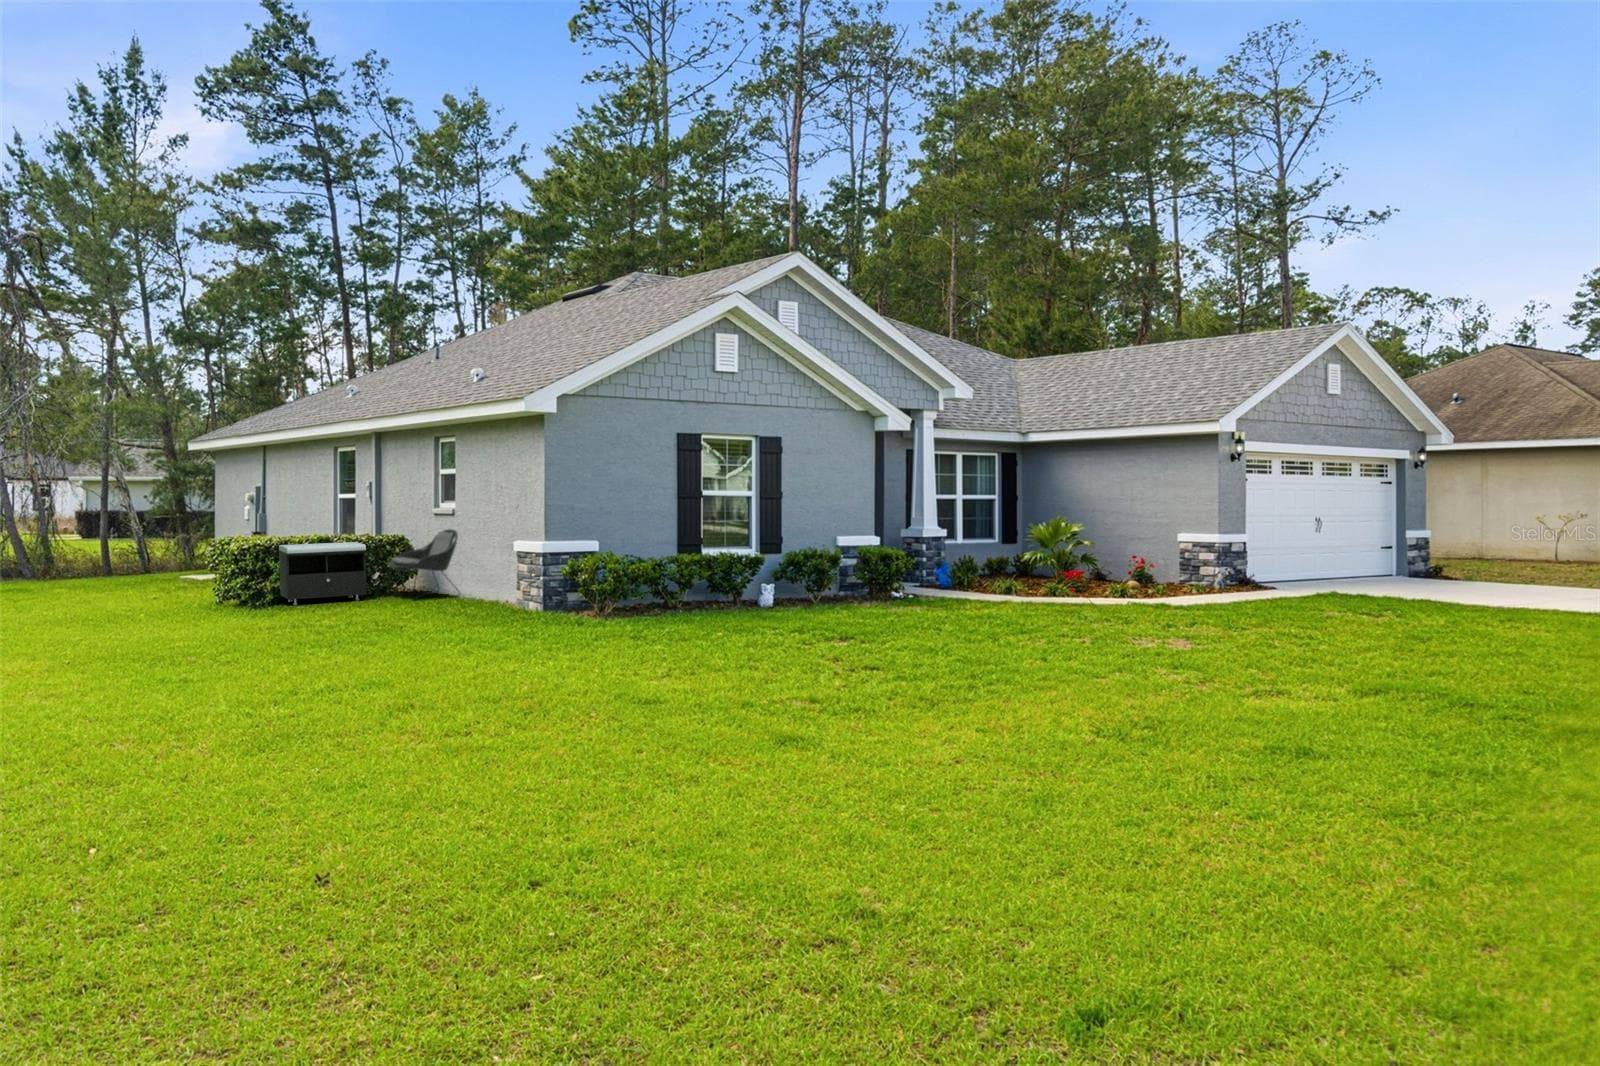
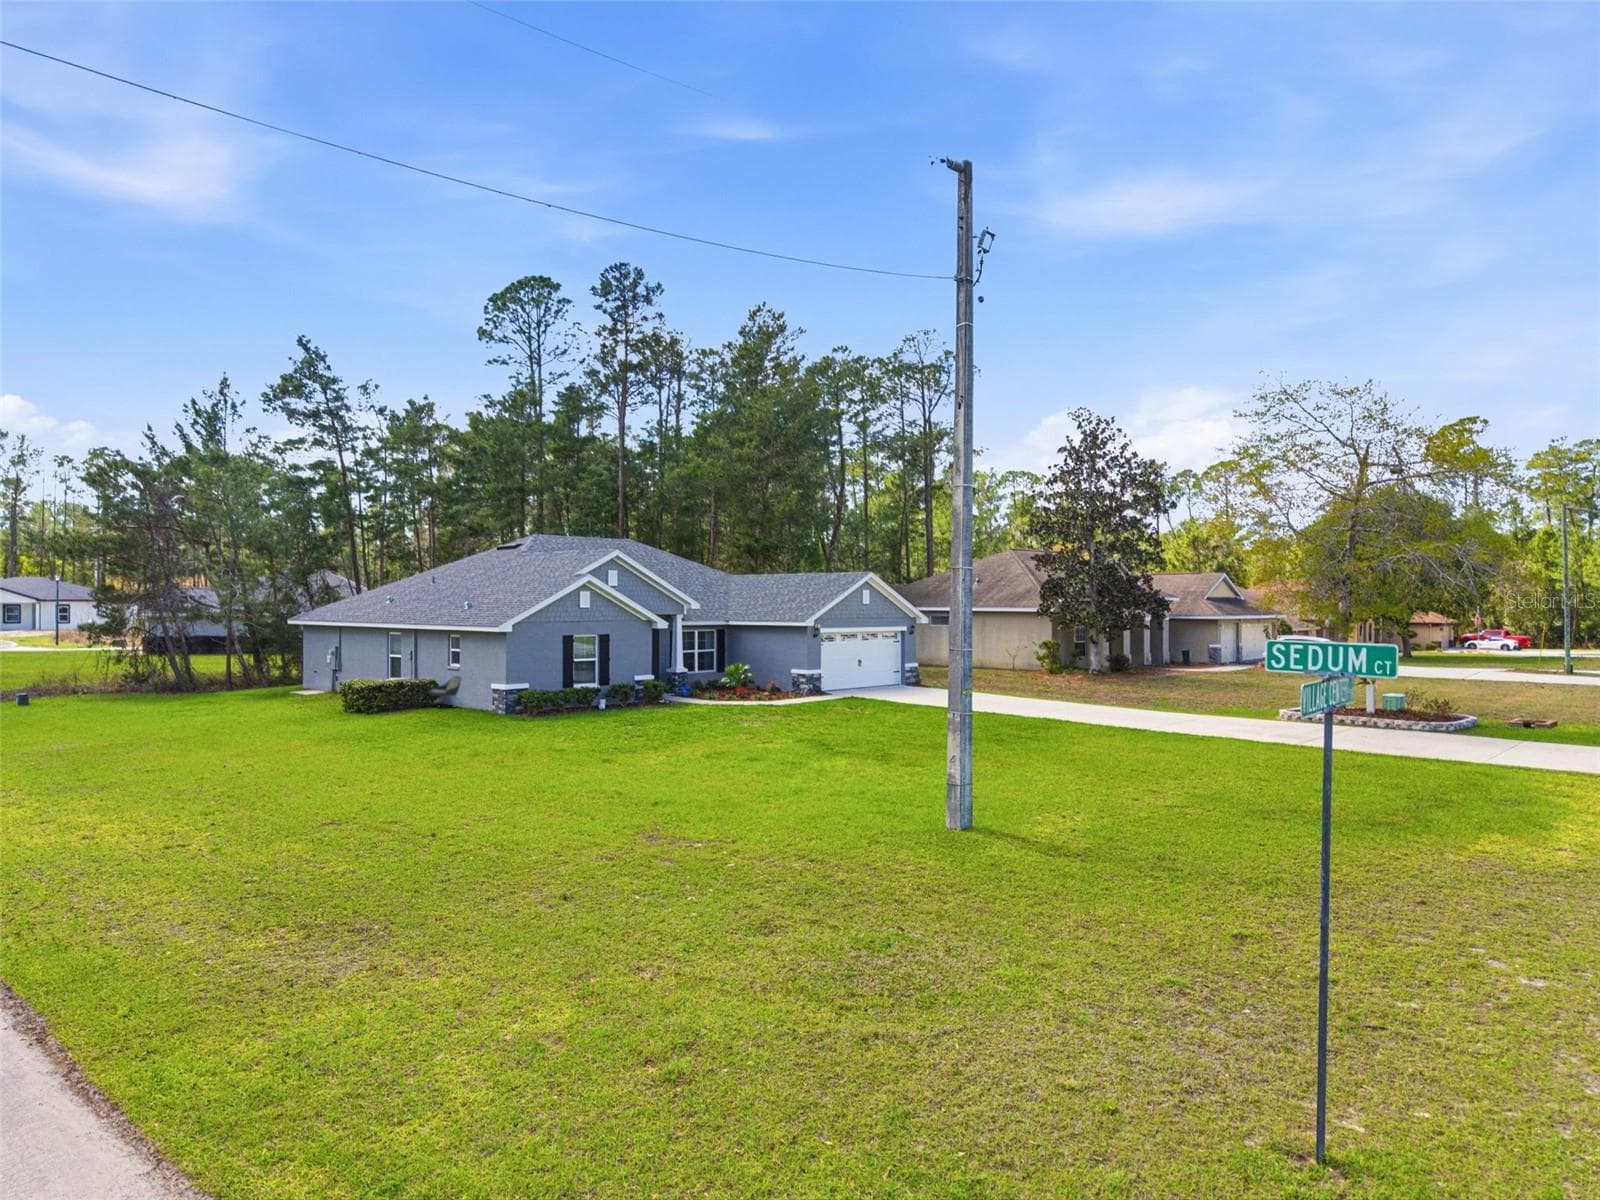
storage bench: present [279,542,367,605] -> none [381,683,421,713]

